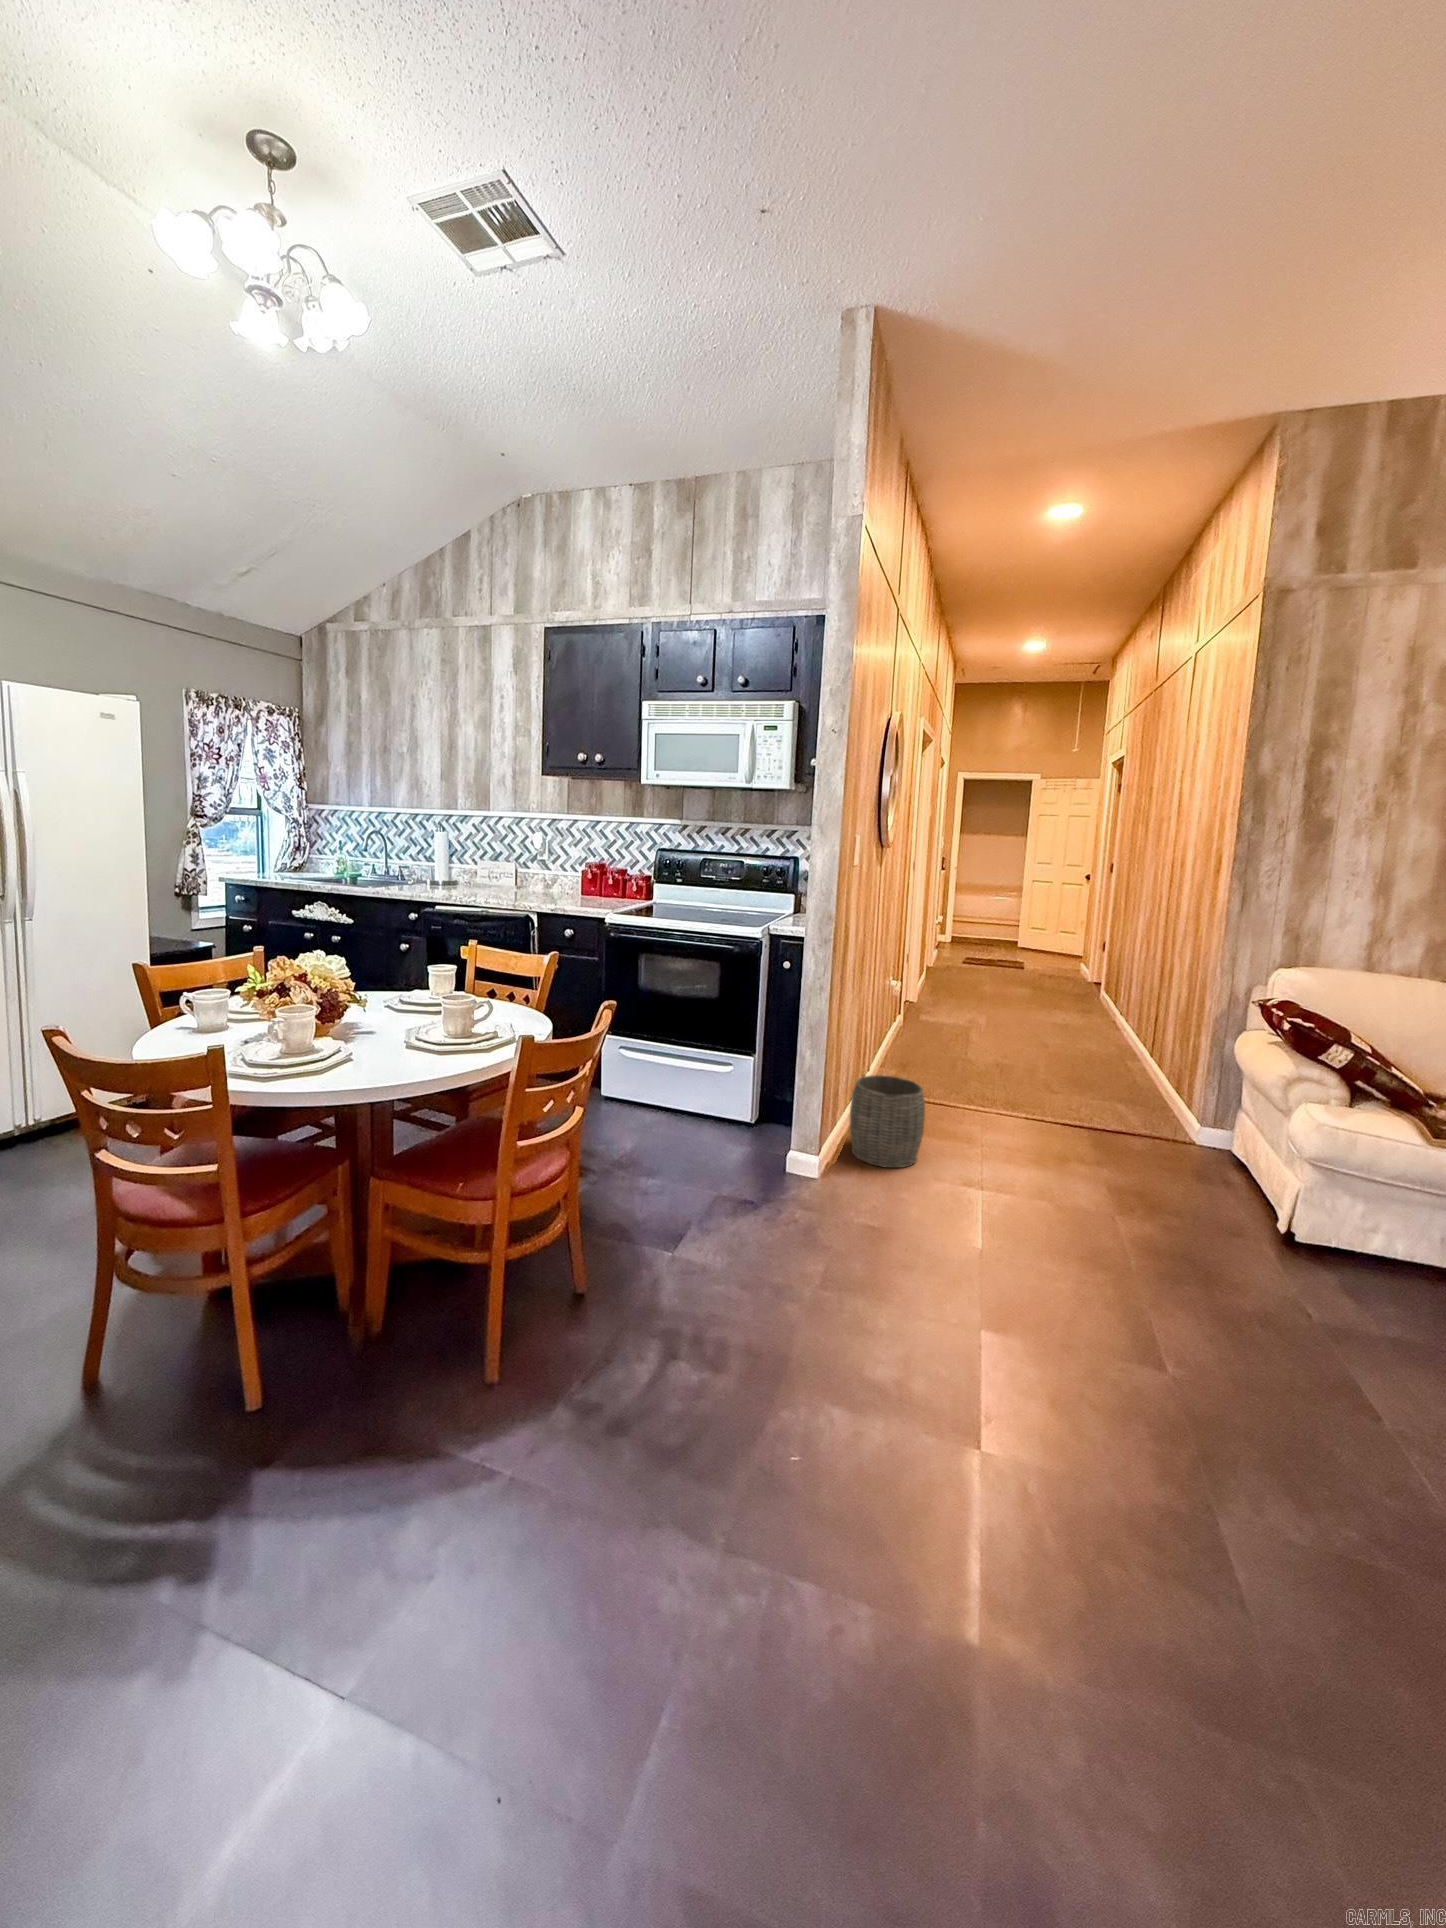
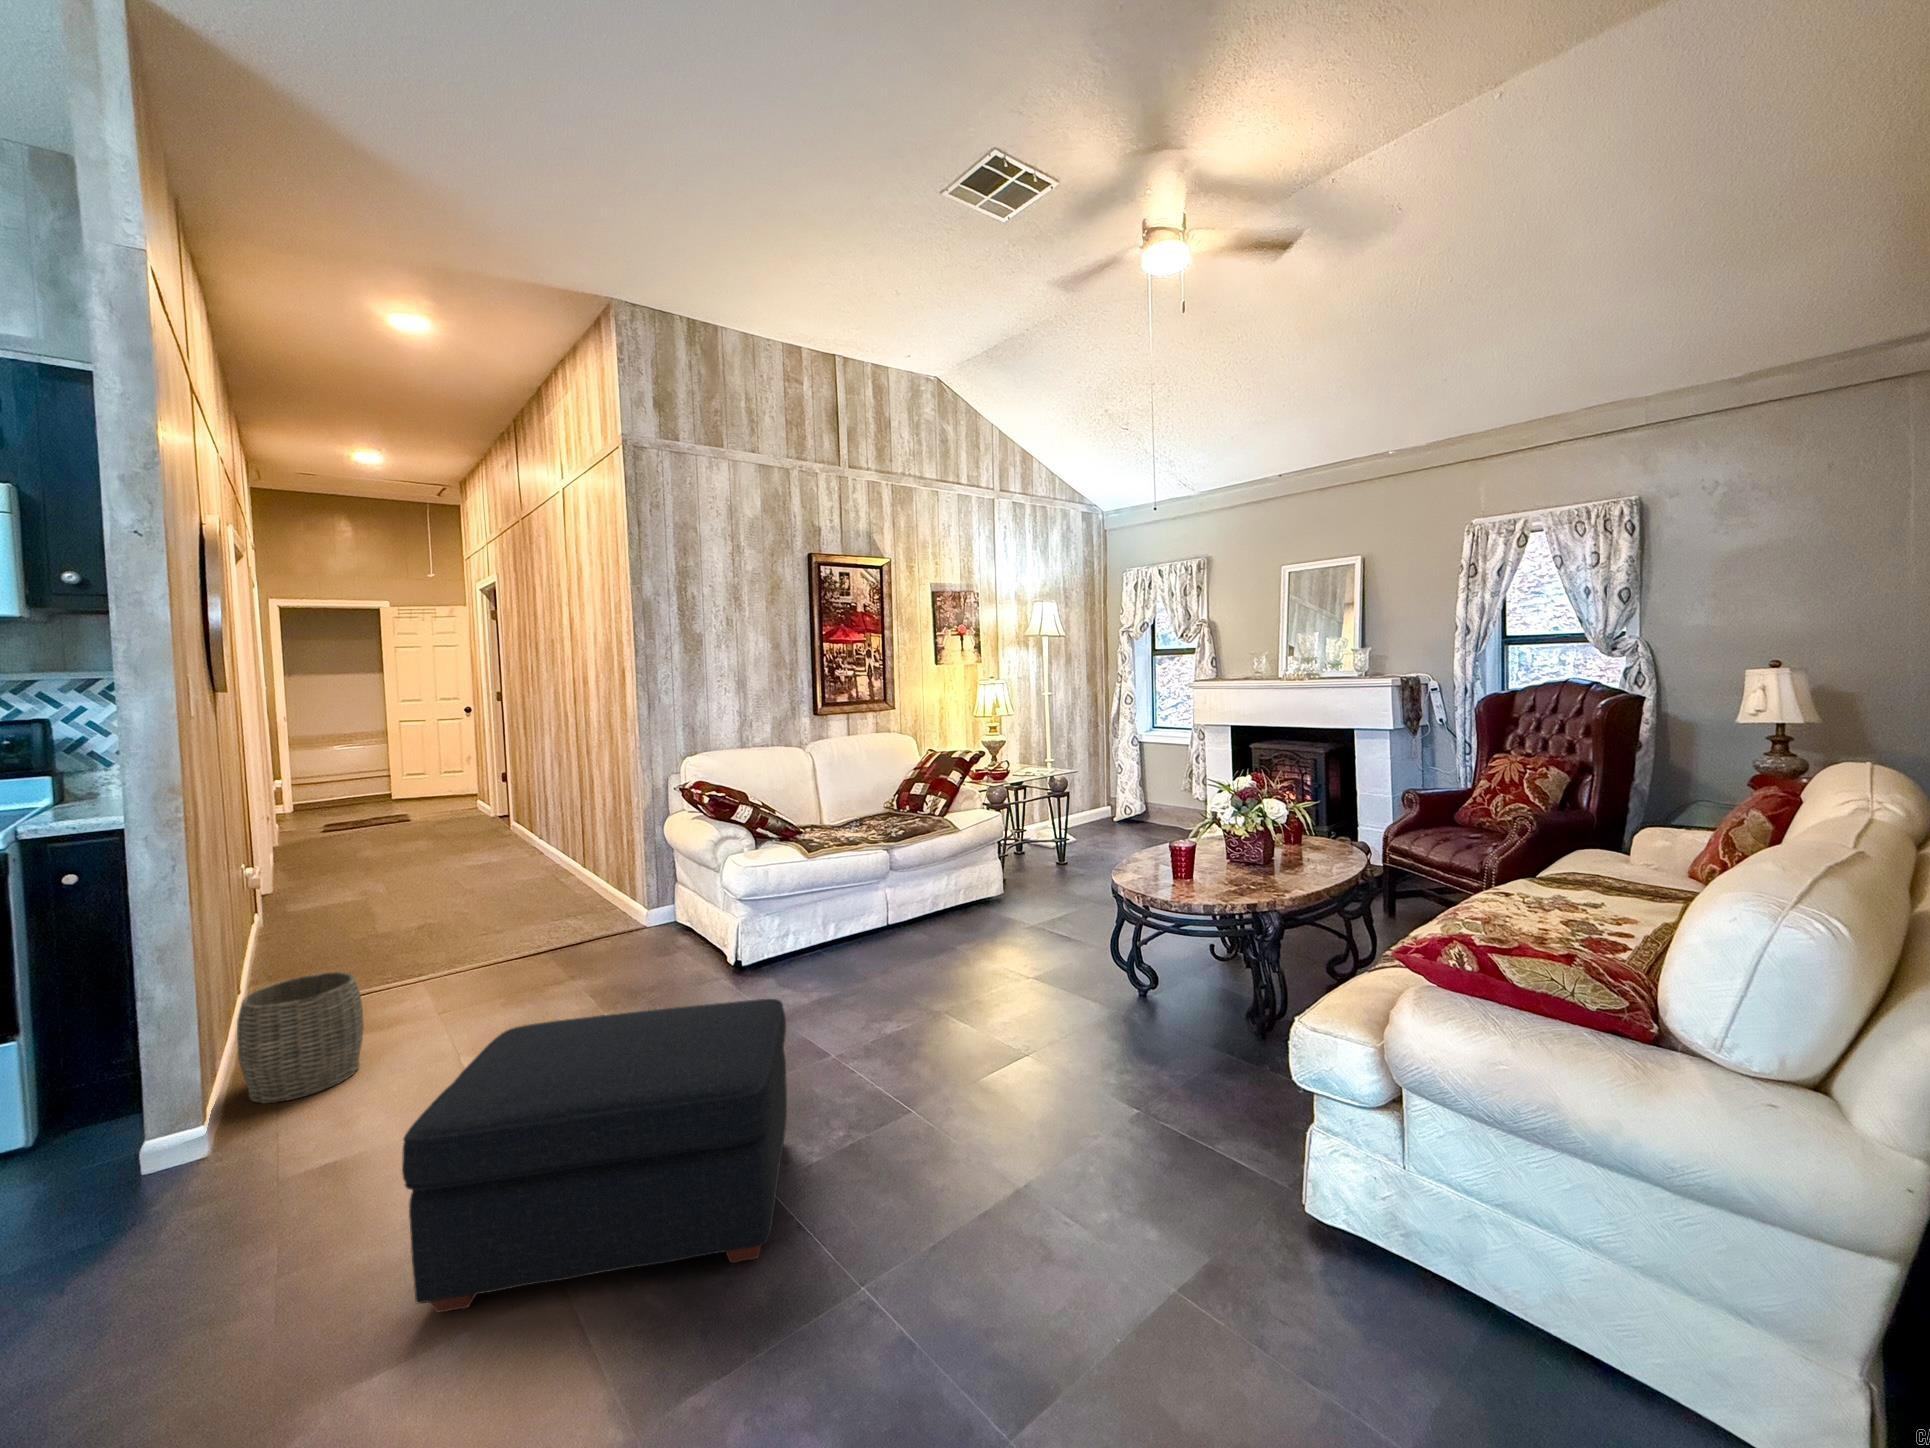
ottoman: none [875,1192,1291,1591] -> present [402,999,787,1312]

